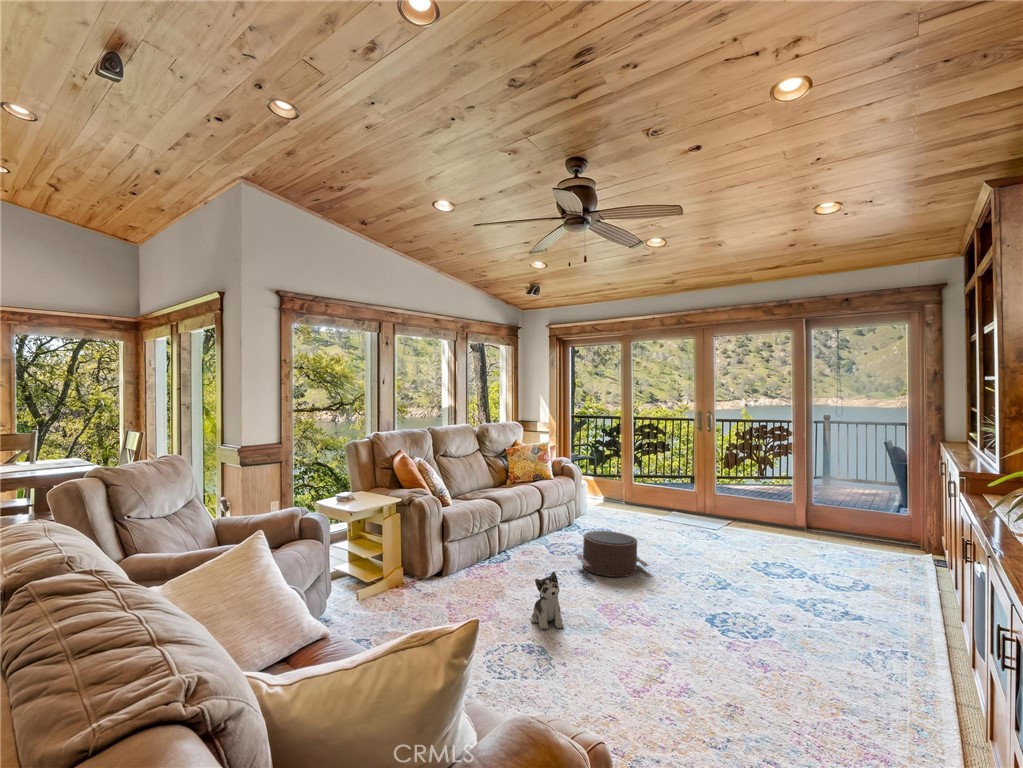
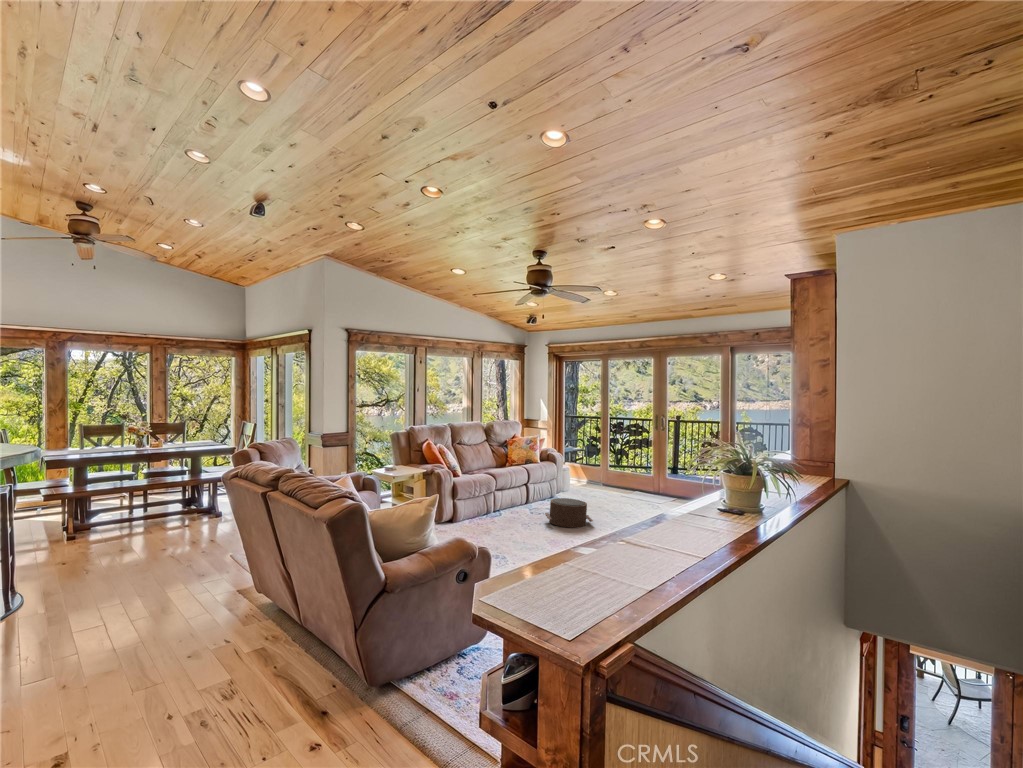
plush toy: present [531,571,564,629] -> none [503,515,523,549]

